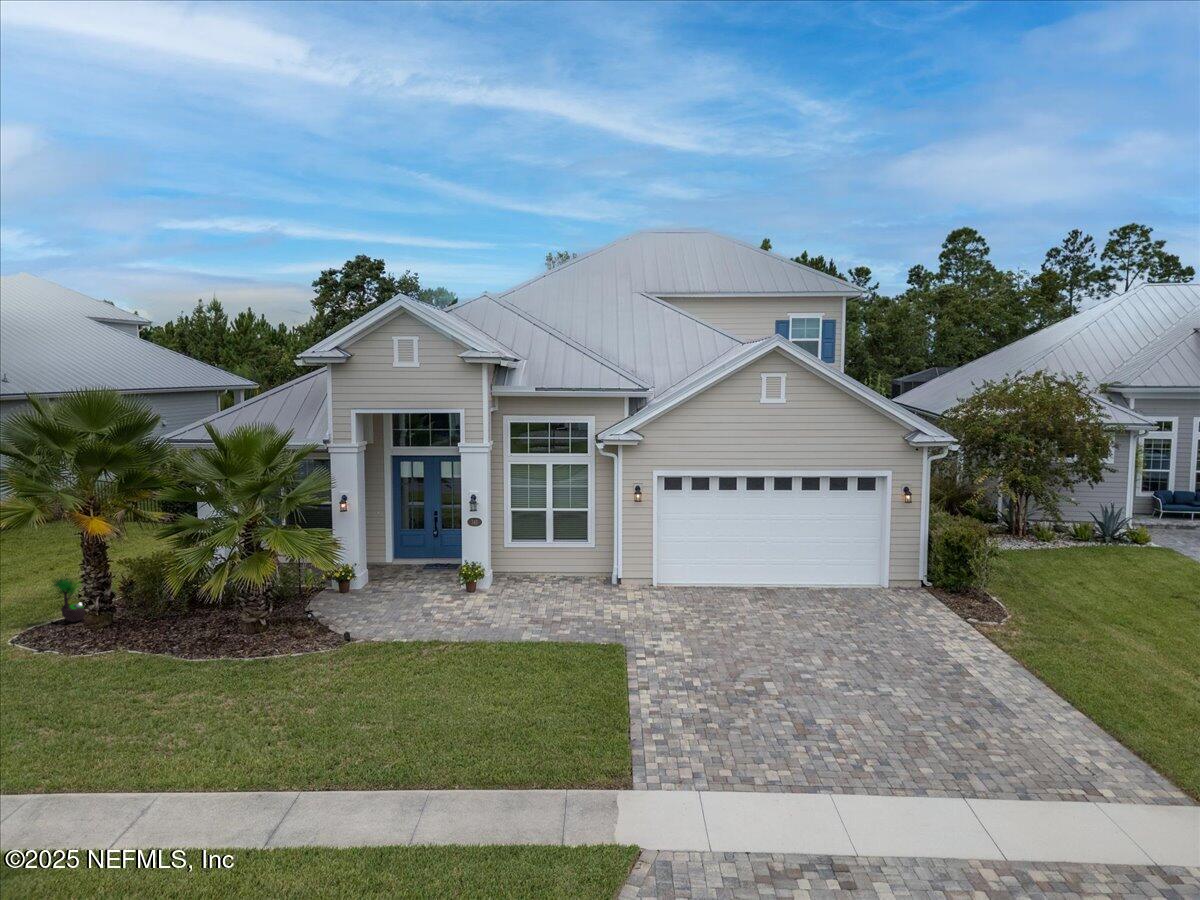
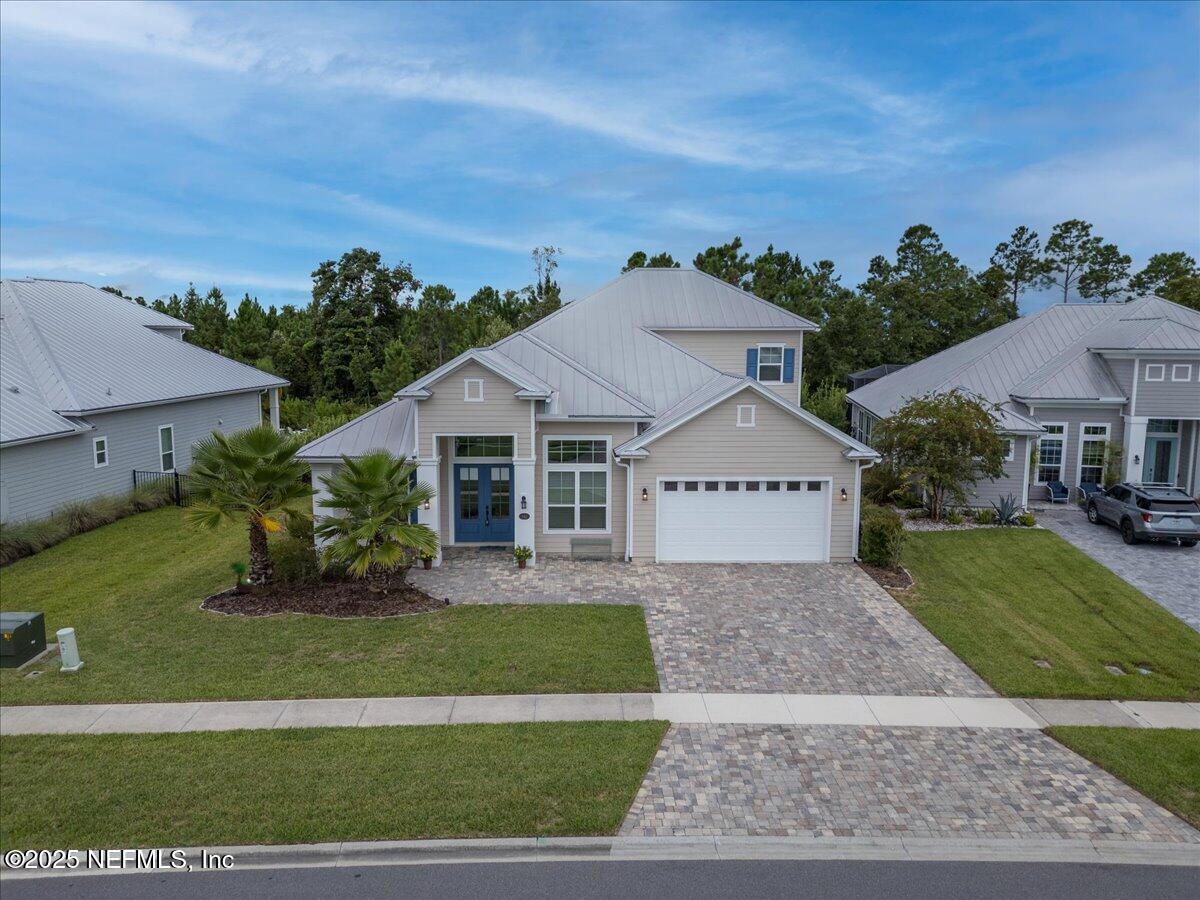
storage bench: none [536,552,595,584] -> present [570,538,612,561]

